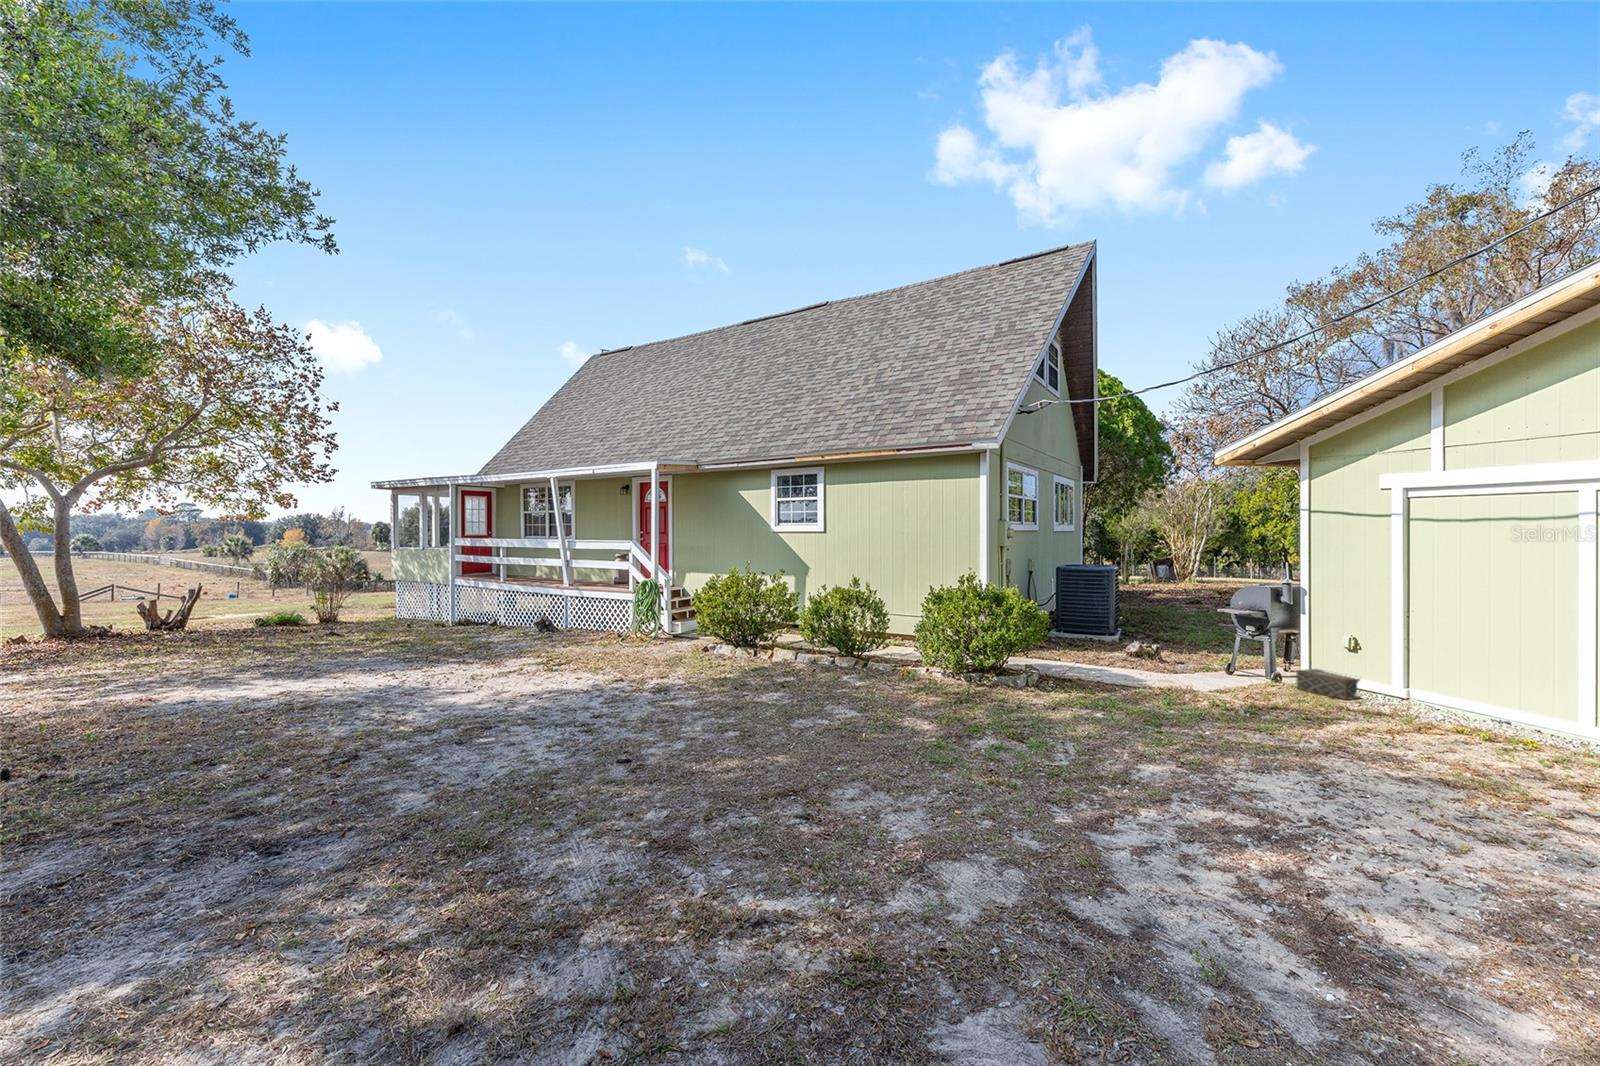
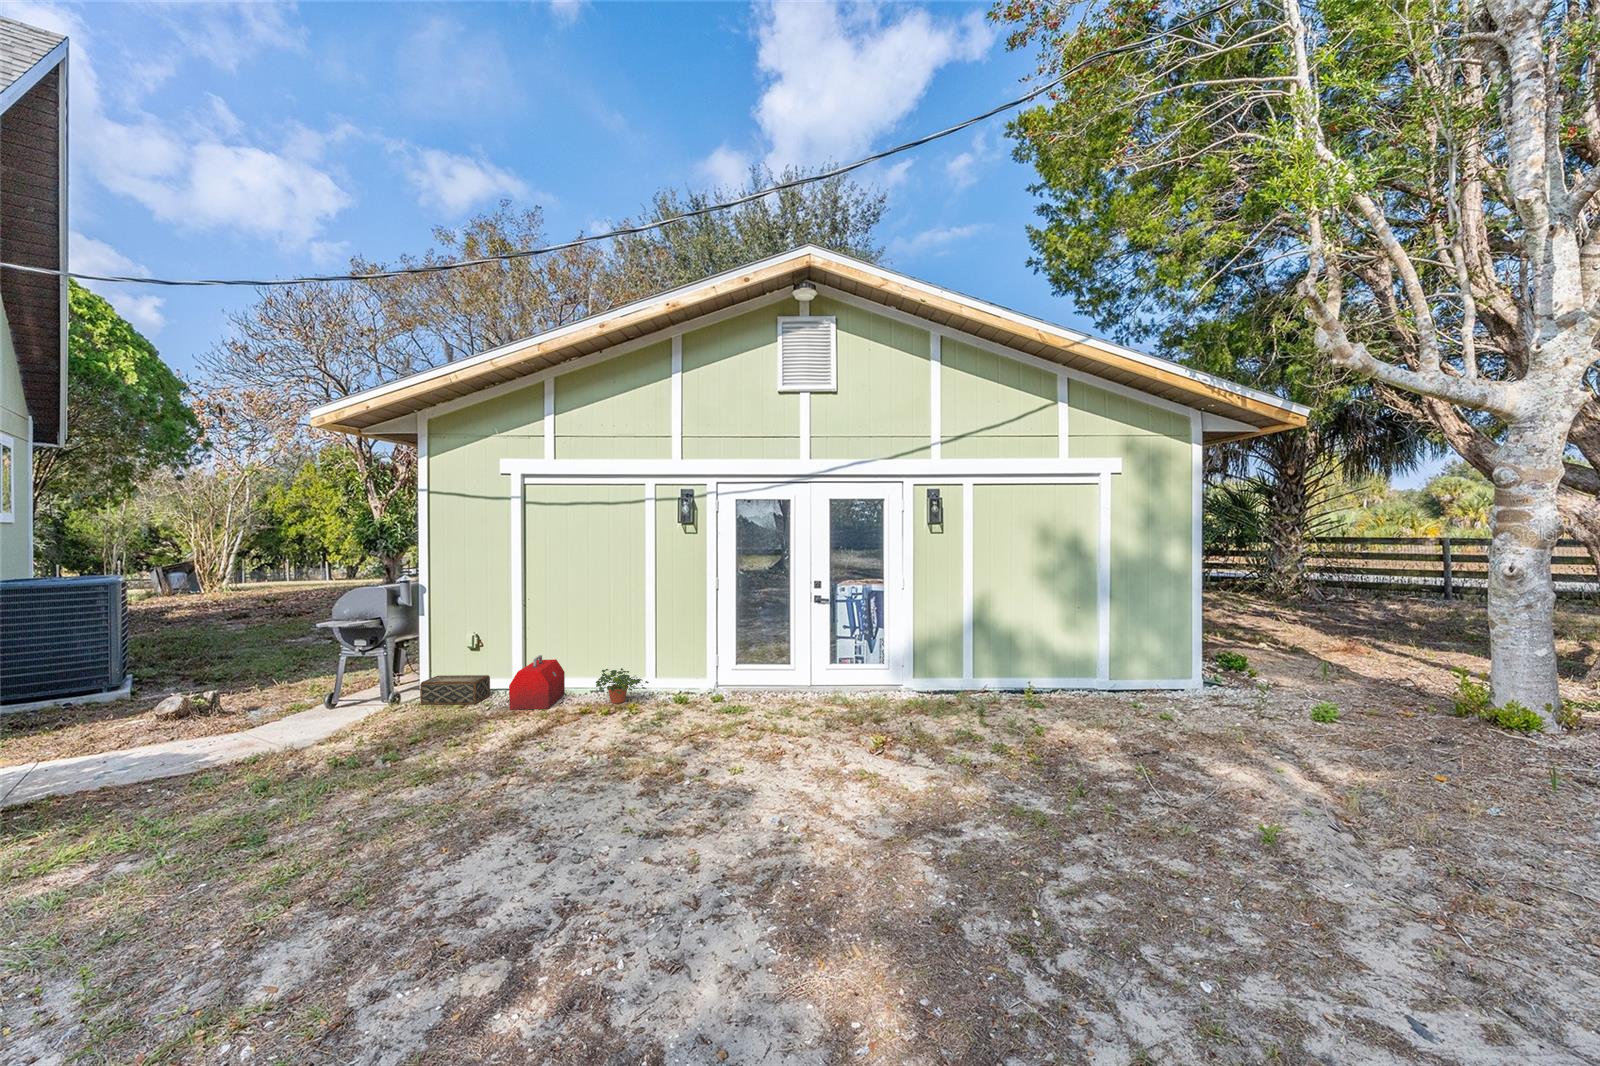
toolbox: none [1376,669,1454,722] -> present [509,655,565,710]
potted plant: none [1482,700,1573,741] -> present [596,668,649,703]

